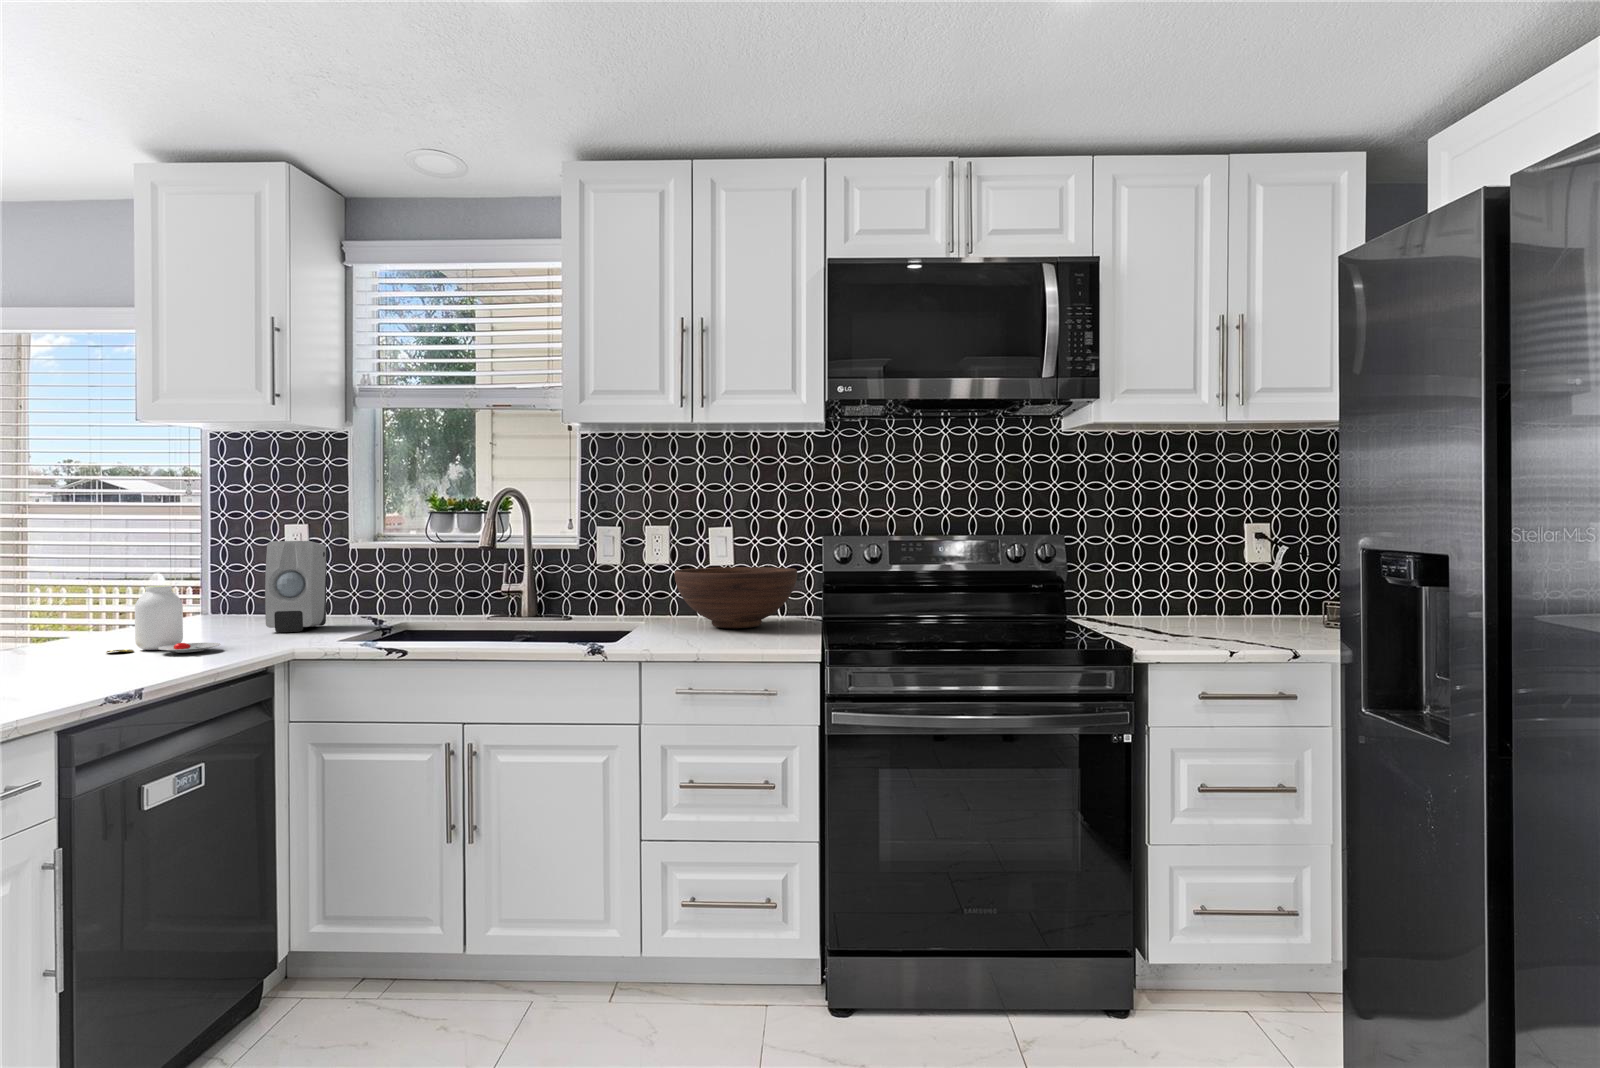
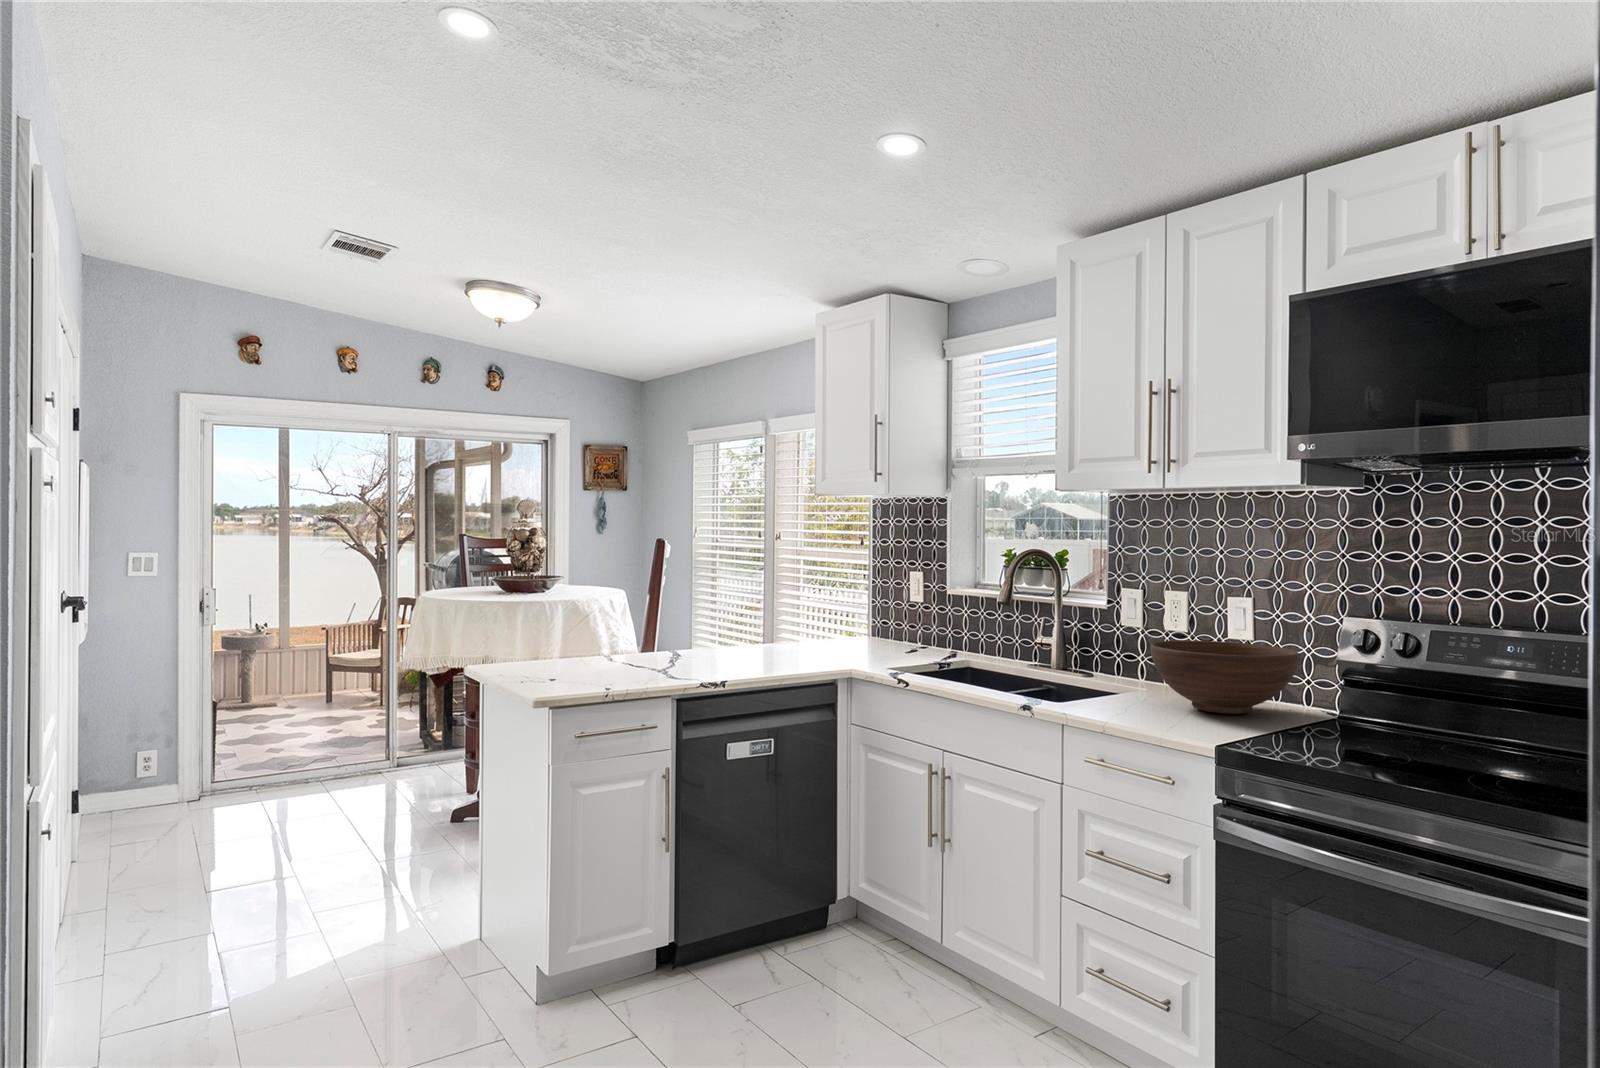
soap dispenser: present [265,541,327,632] -> none [862,587,916,658]
jar: present [106,586,221,653] -> none [751,616,805,665]

